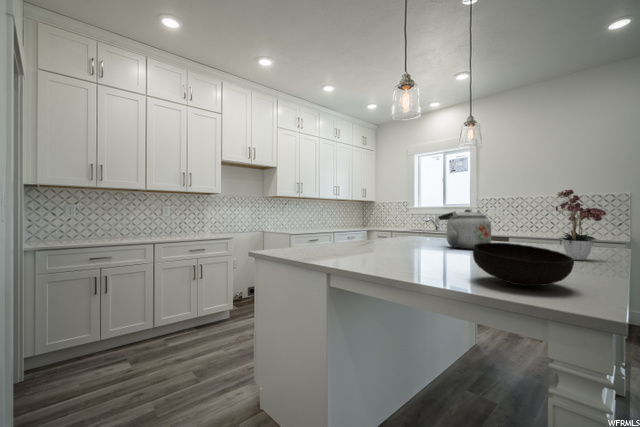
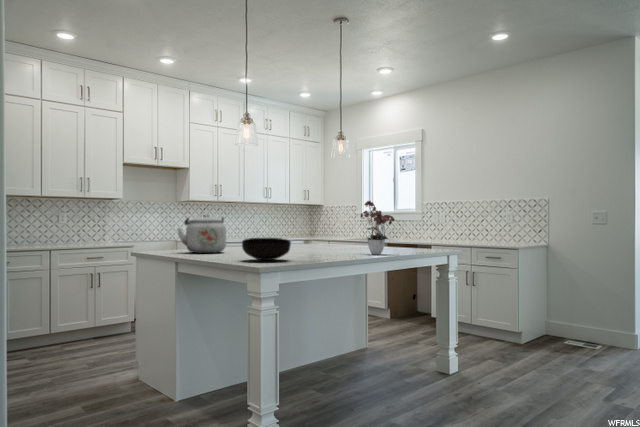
kettle: present [439,209,491,249] -> present [178,215,226,253]

